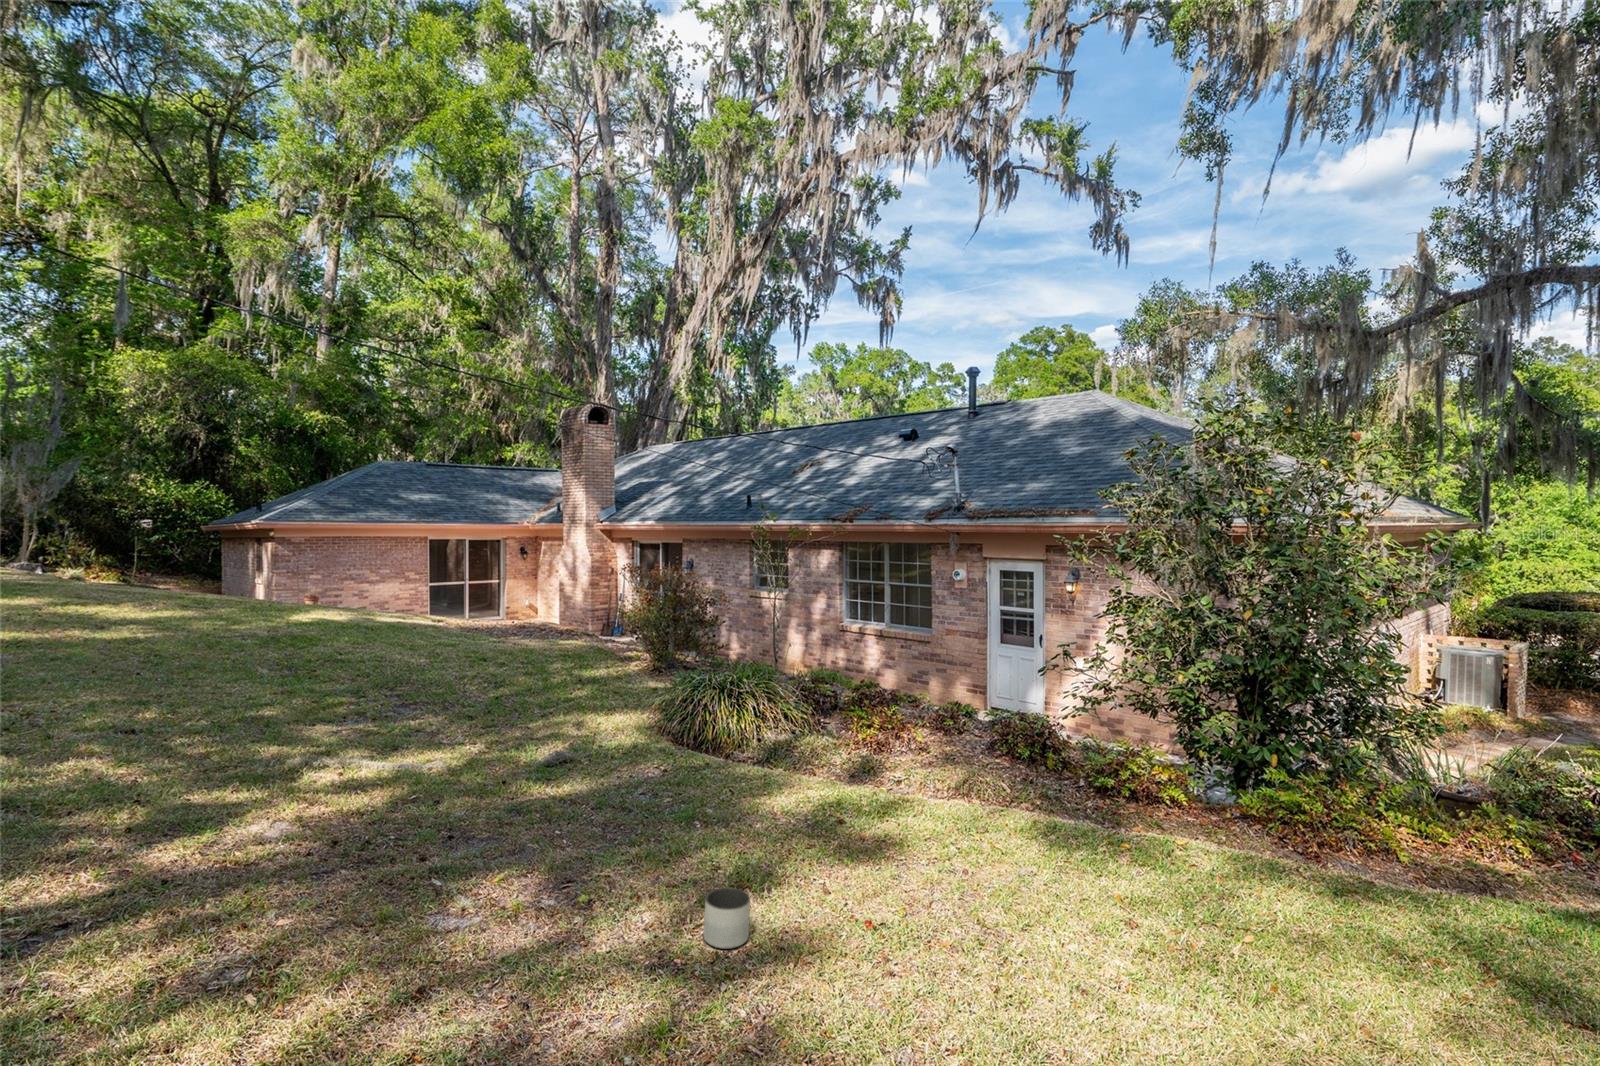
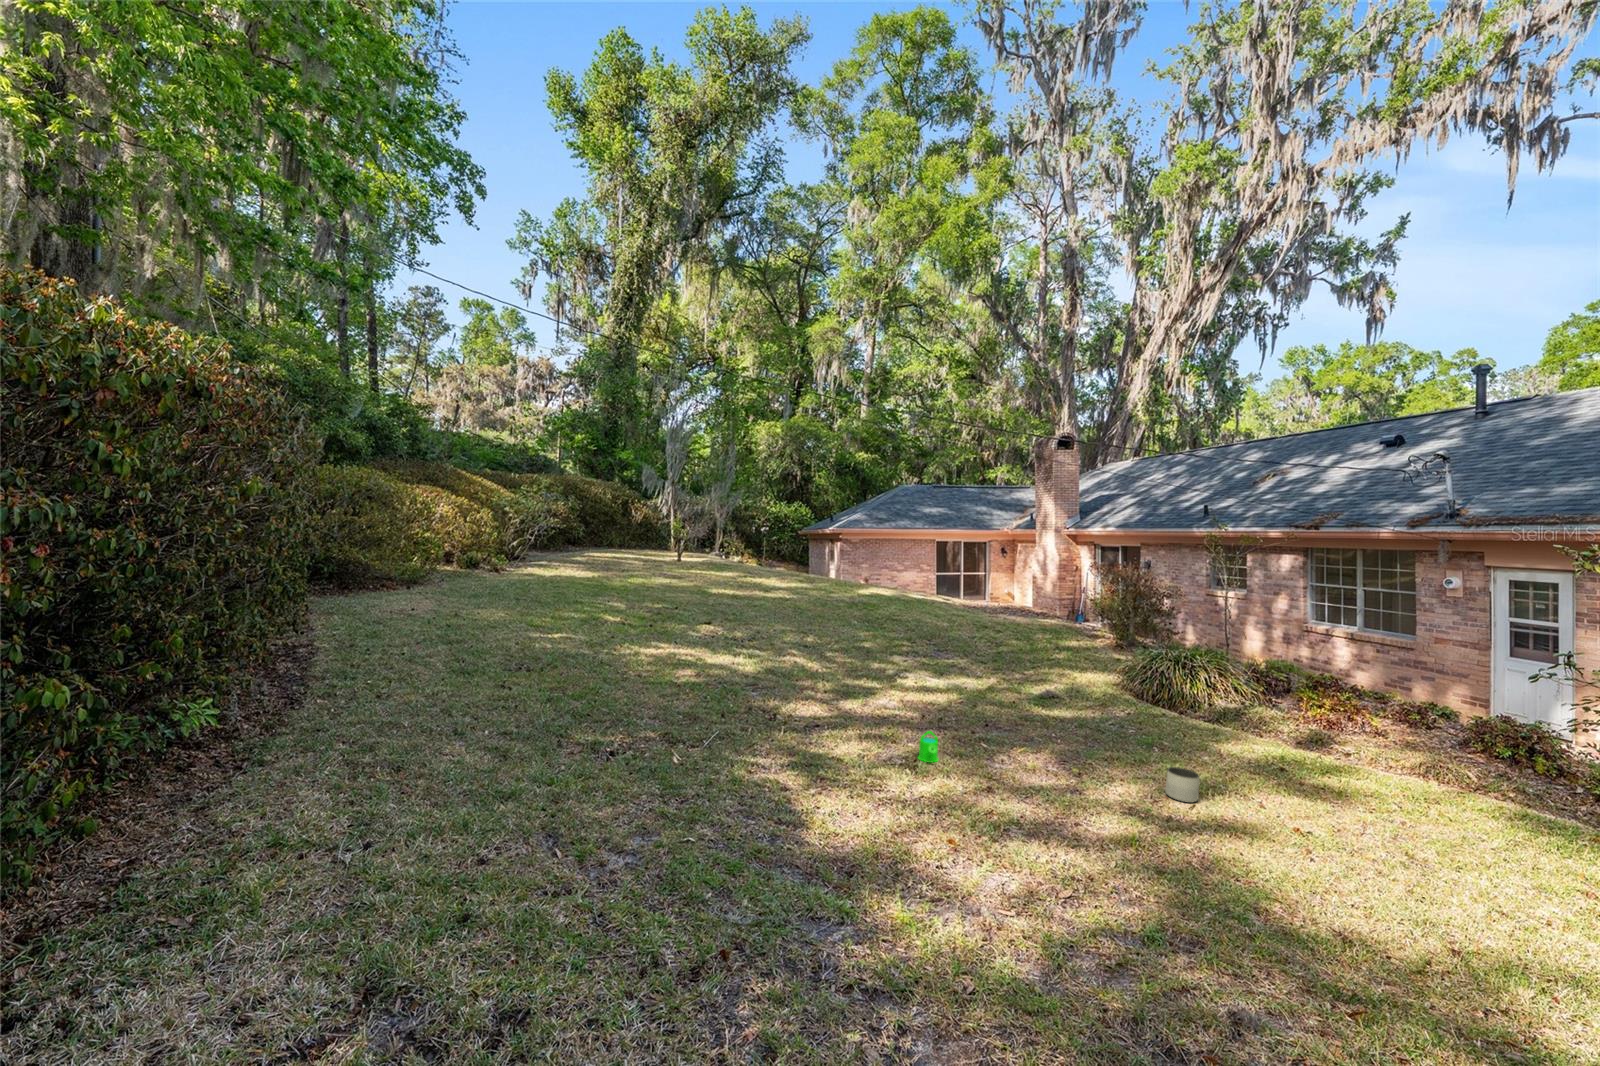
watering can: none [224,939,283,1015] -> present [918,731,939,763]

